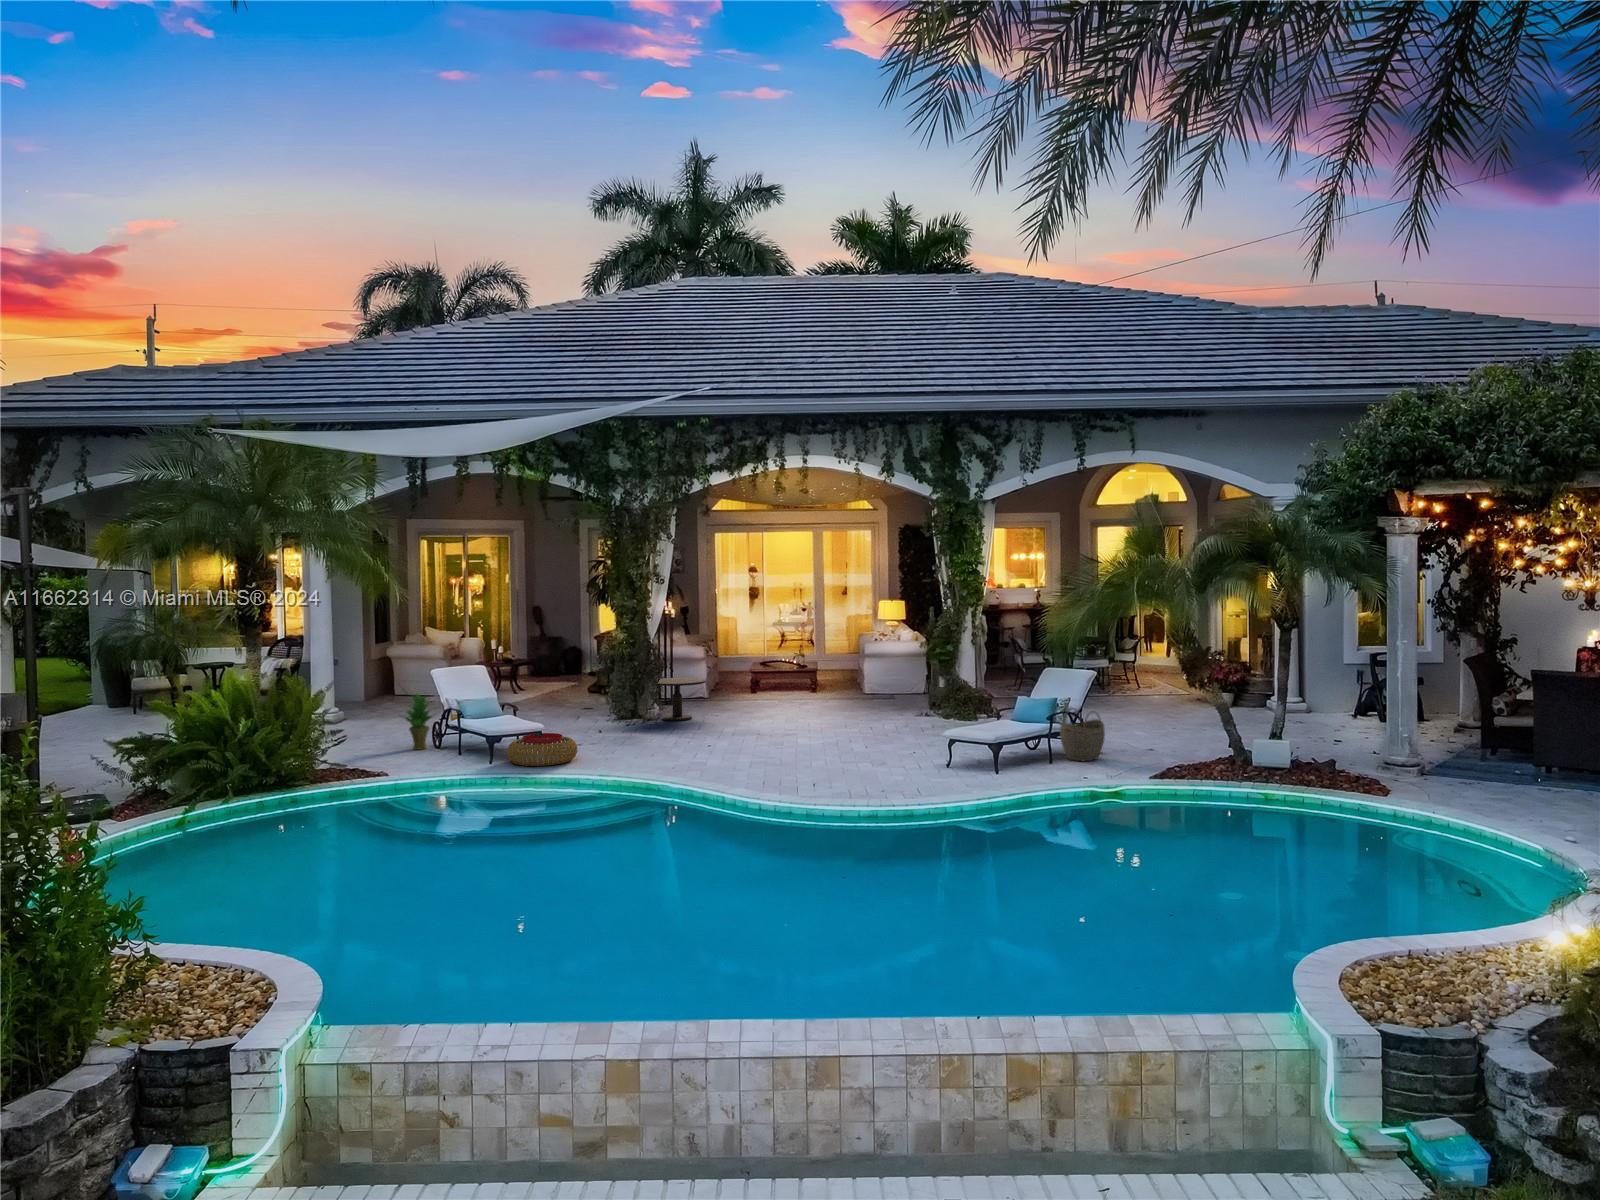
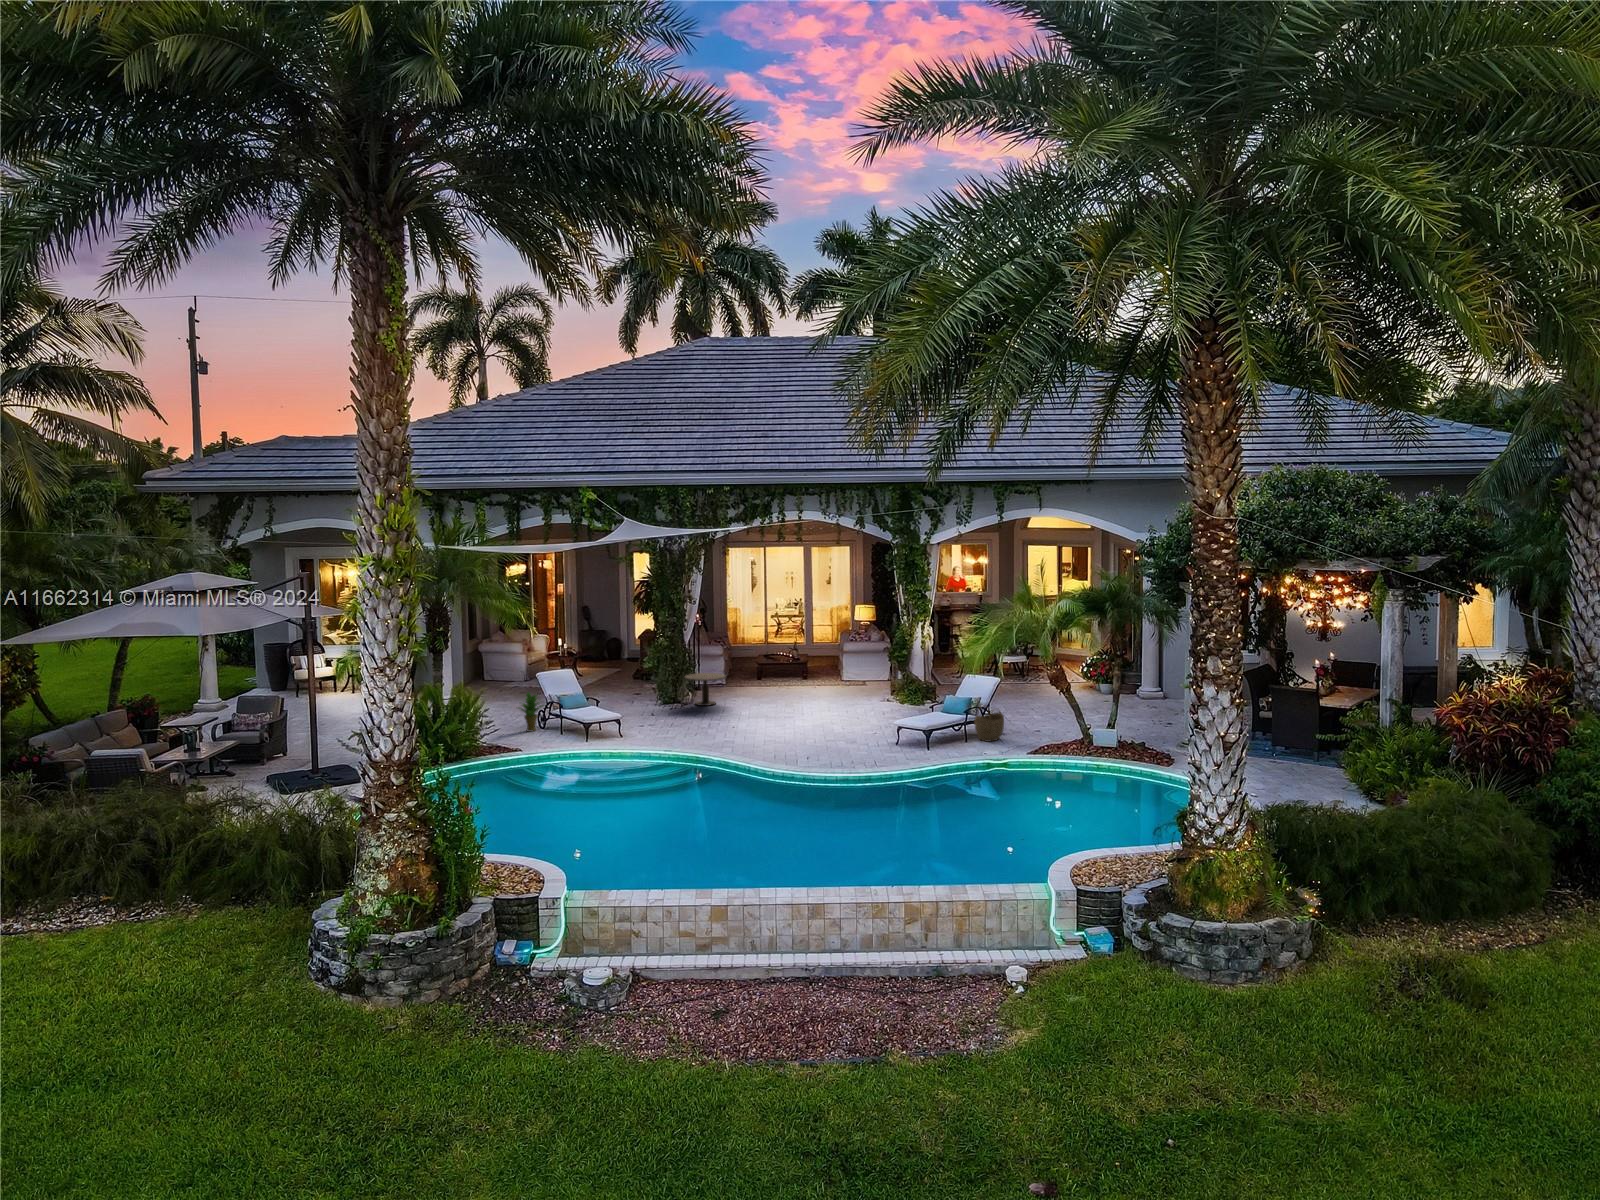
pouf: present [507,733,578,766] -> none [599,721,646,745]

